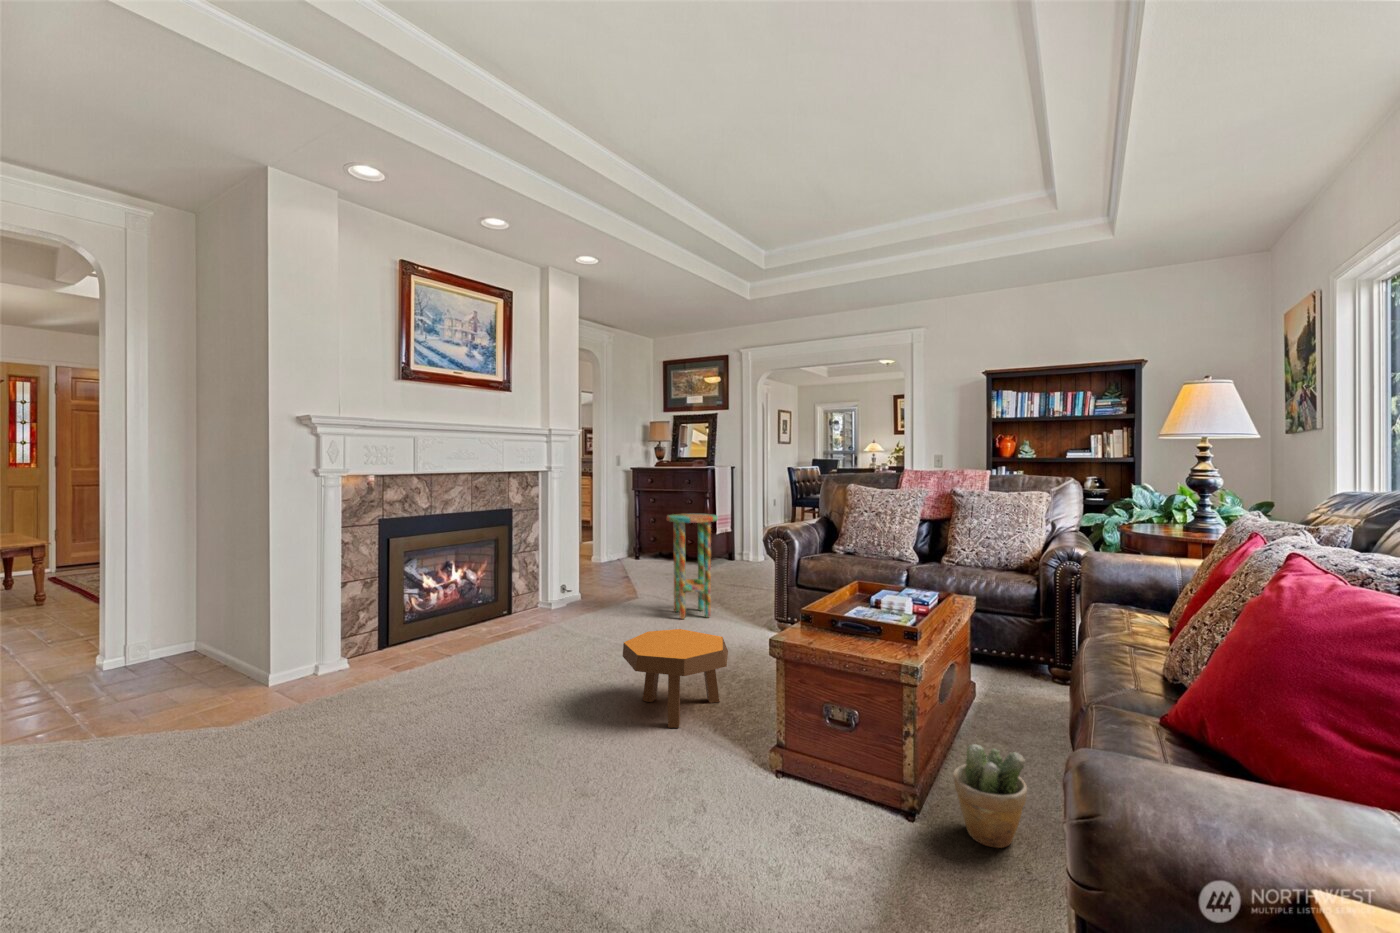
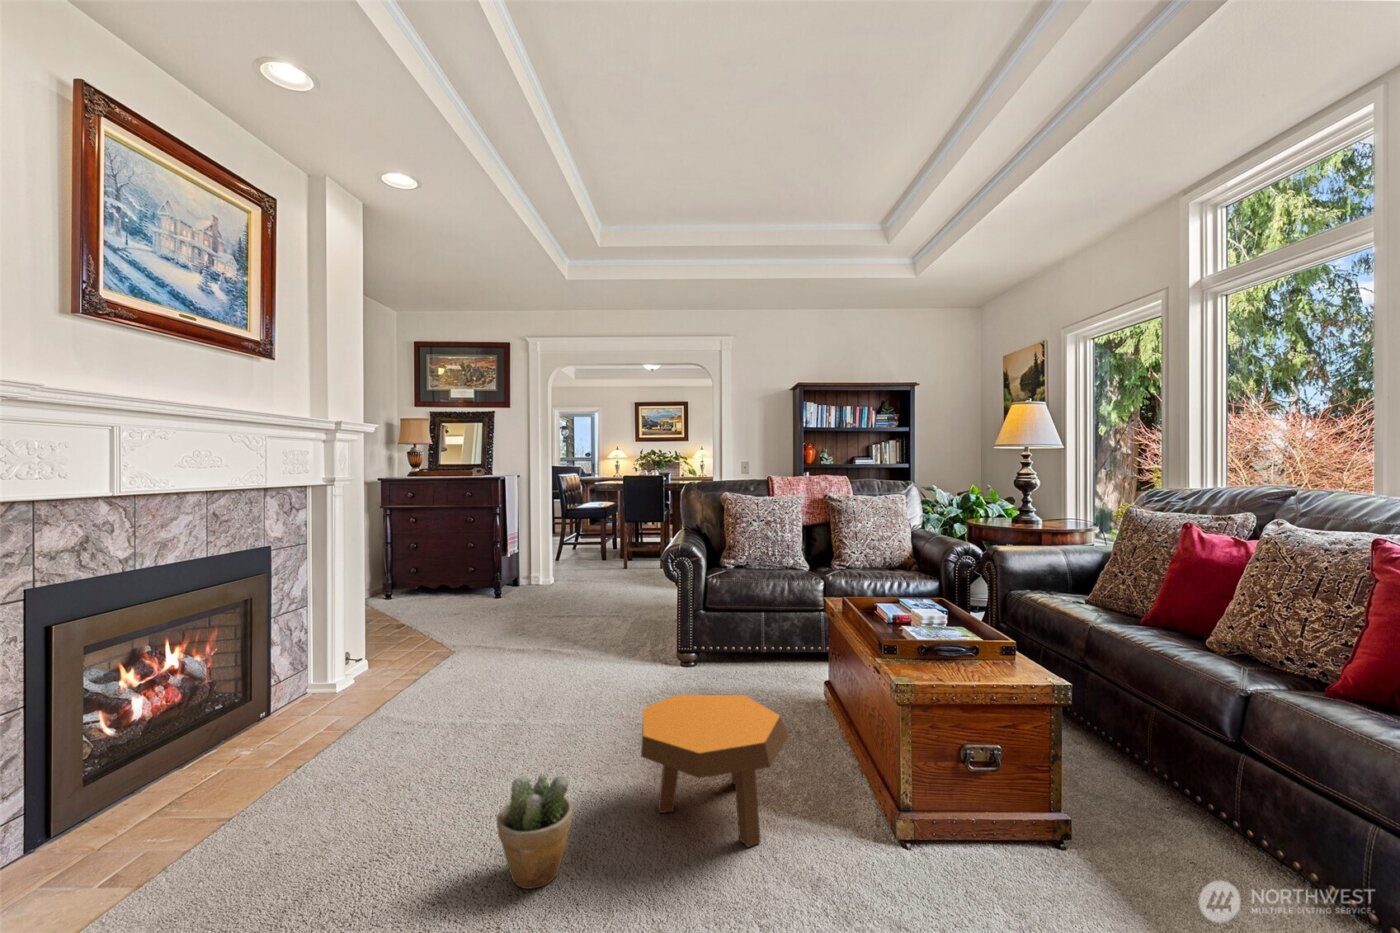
side table: present [667,514,718,619] -> none [522,535,588,672]
potted plant: present [953,744,1027,848] -> present [496,775,572,889]

